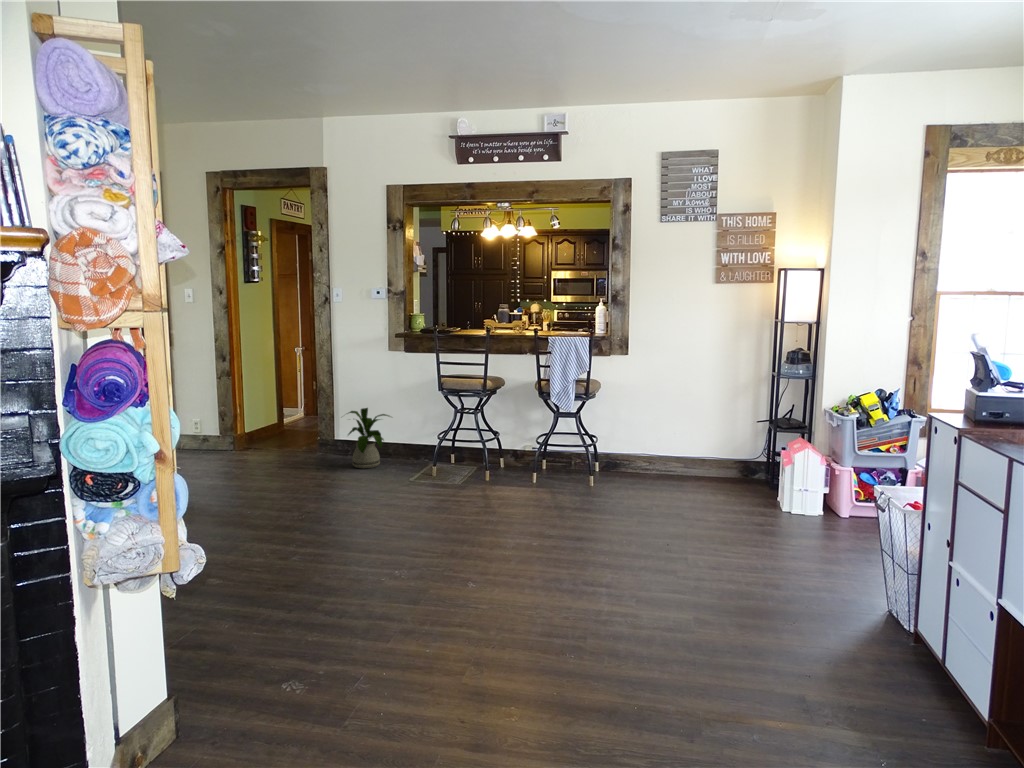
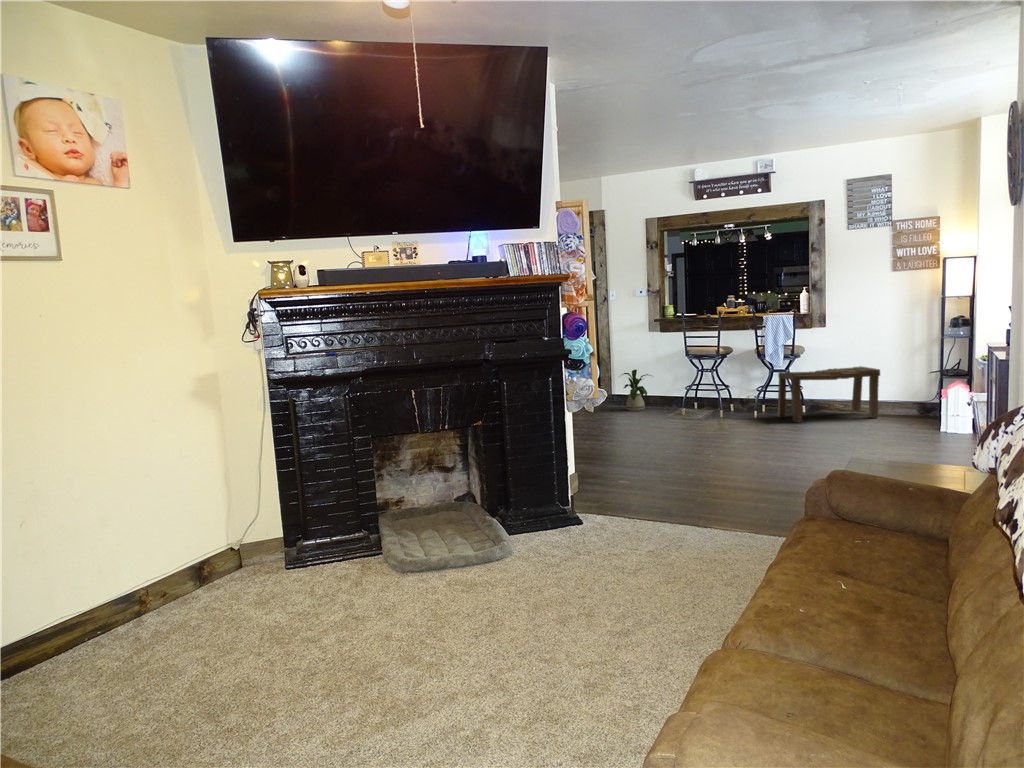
bench: none [566,411,702,497] -> present [778,366,880,423]

